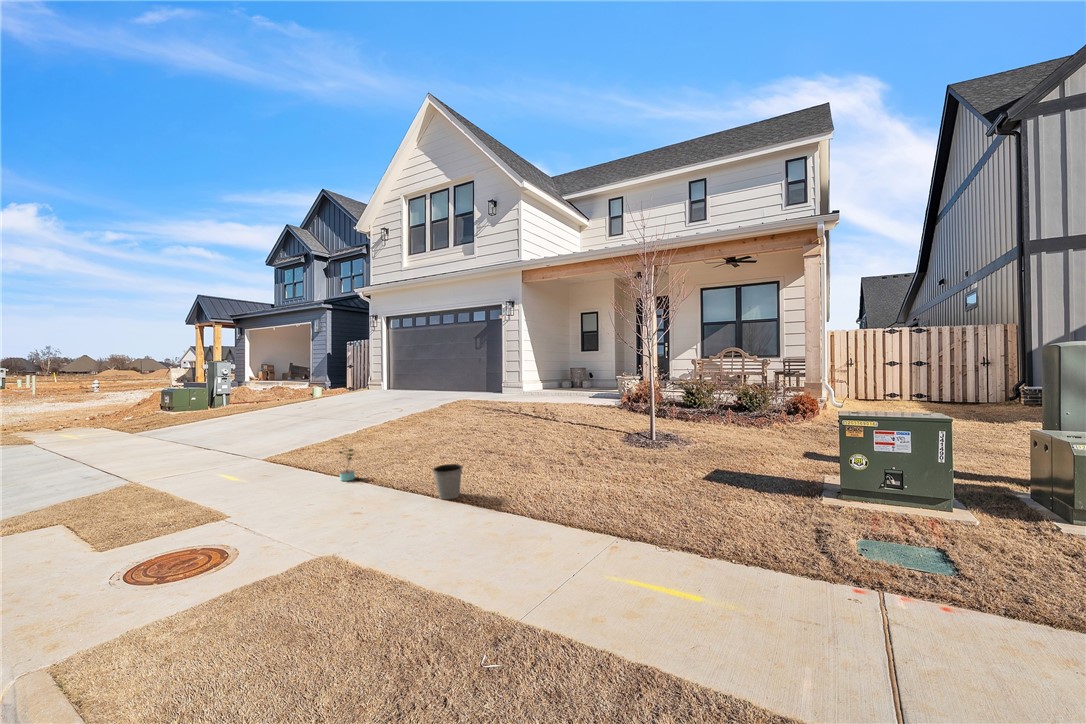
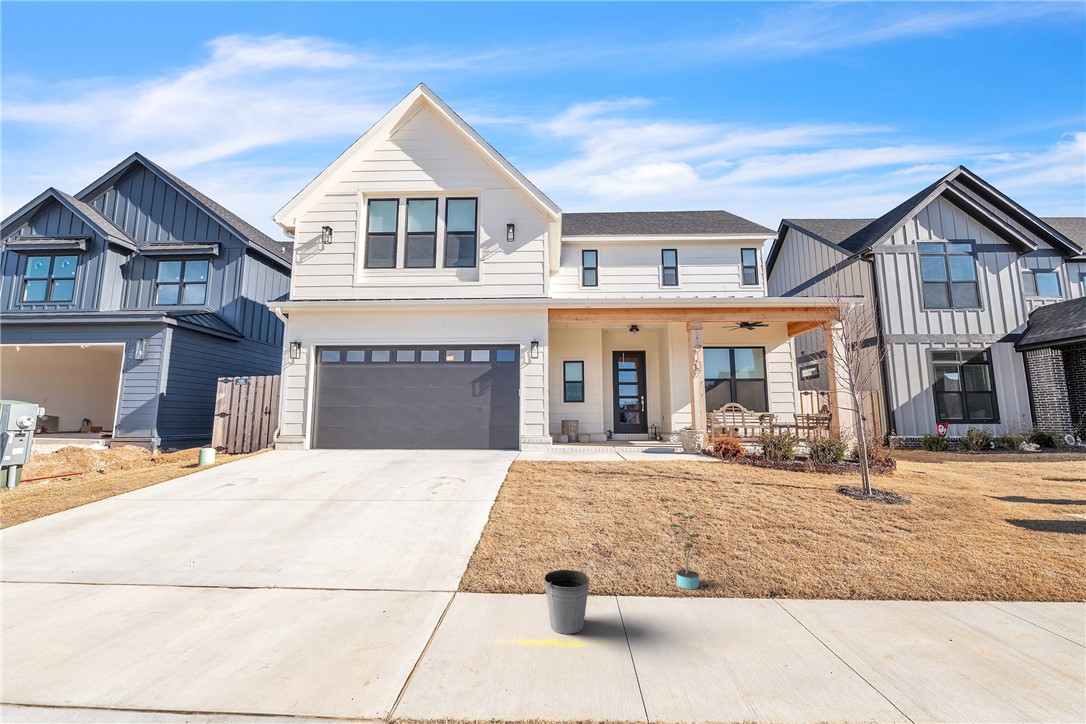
bucket: present [432,464,463,500] -> present [542,569,590,634]

